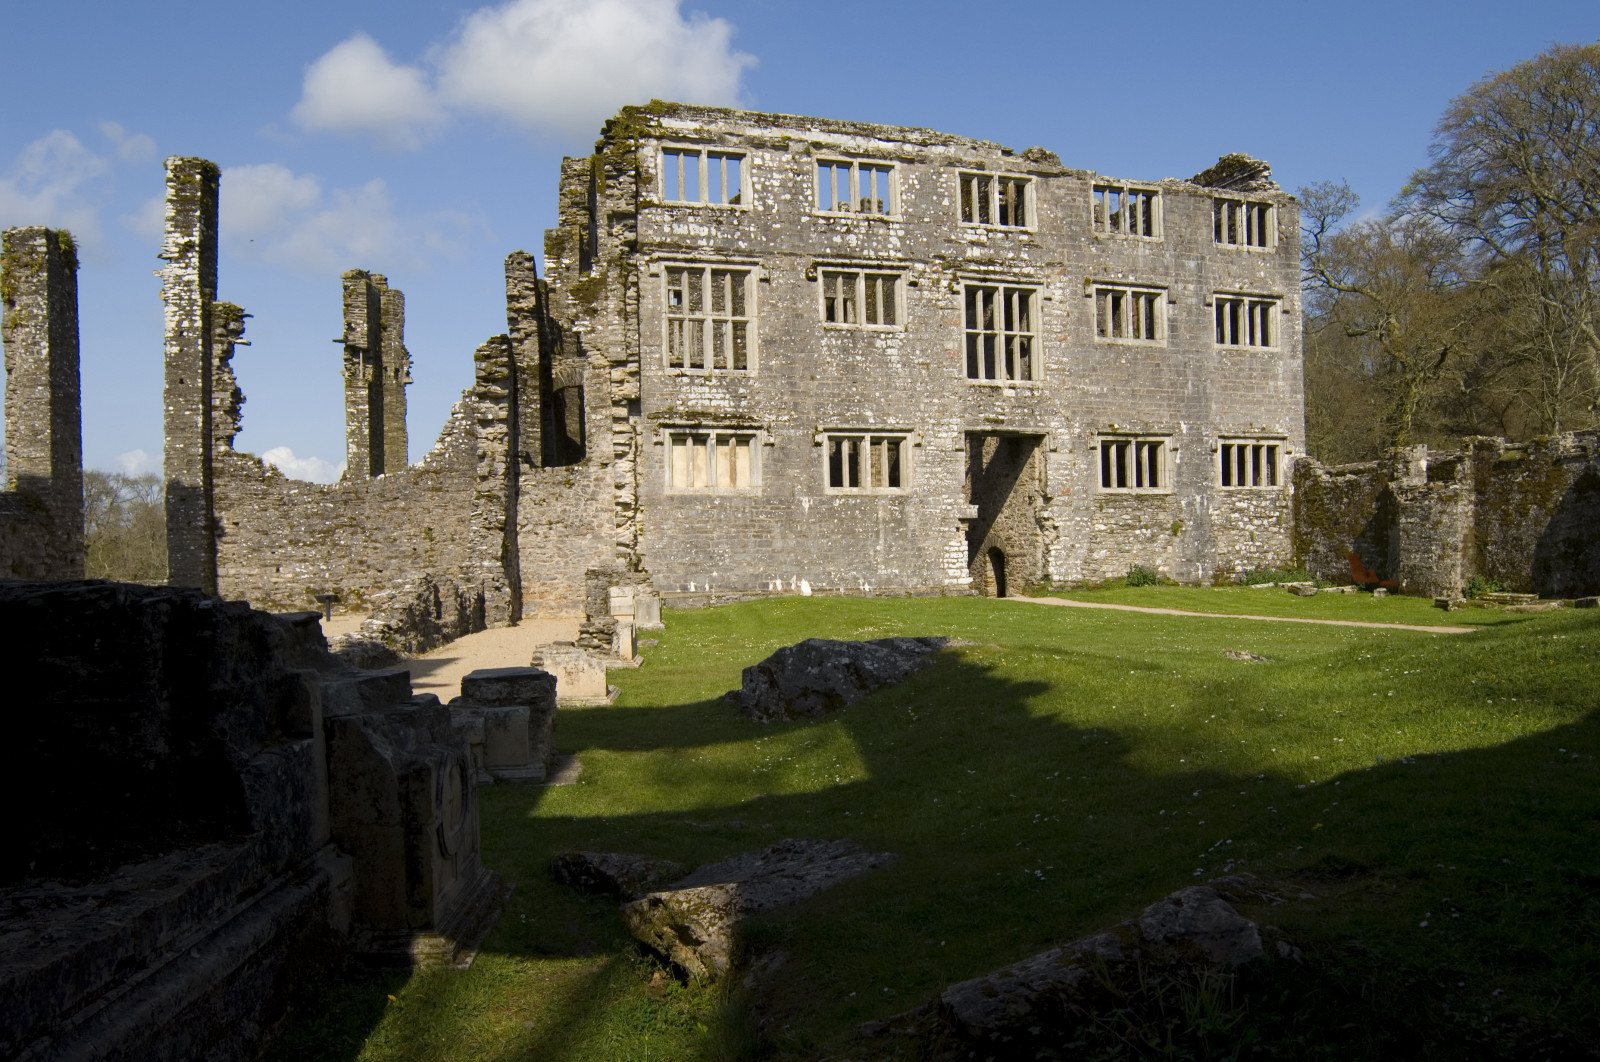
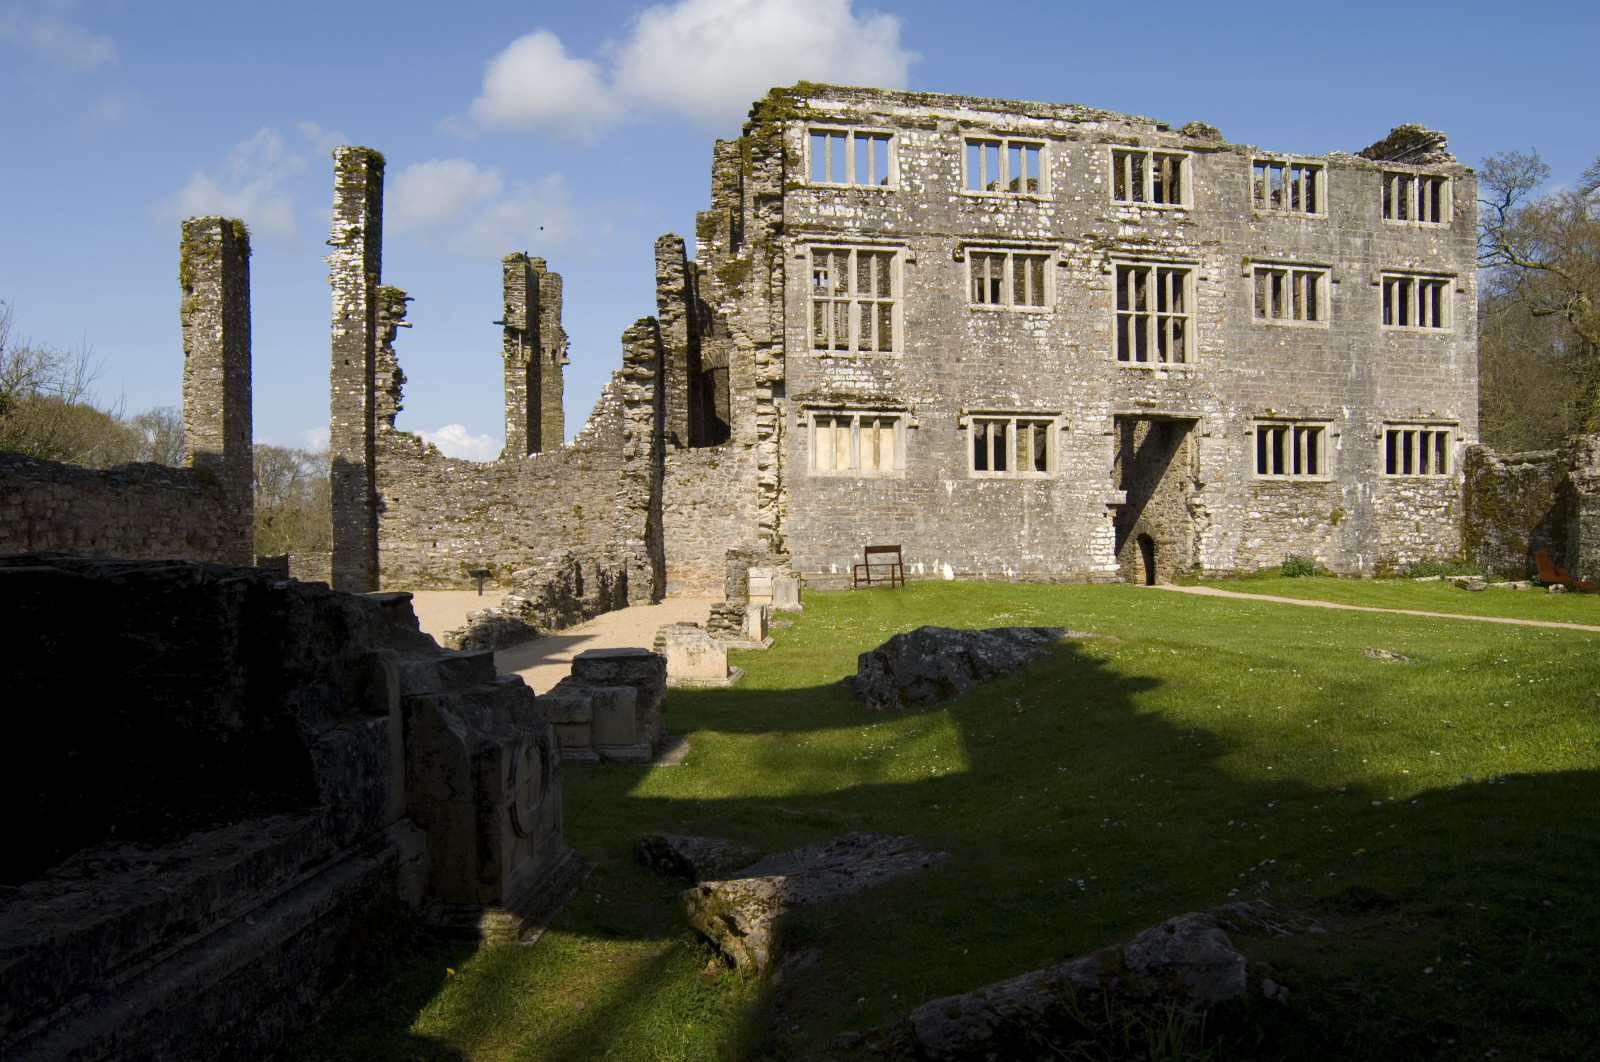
bench: none [713,559,764,605] -> present [854,544,905,589]

